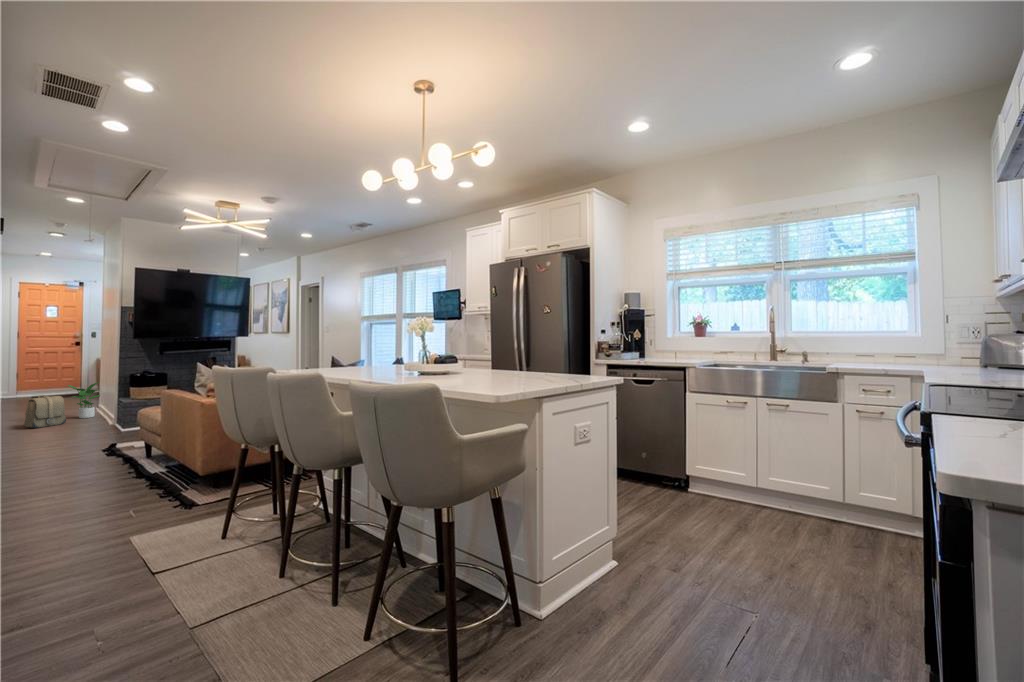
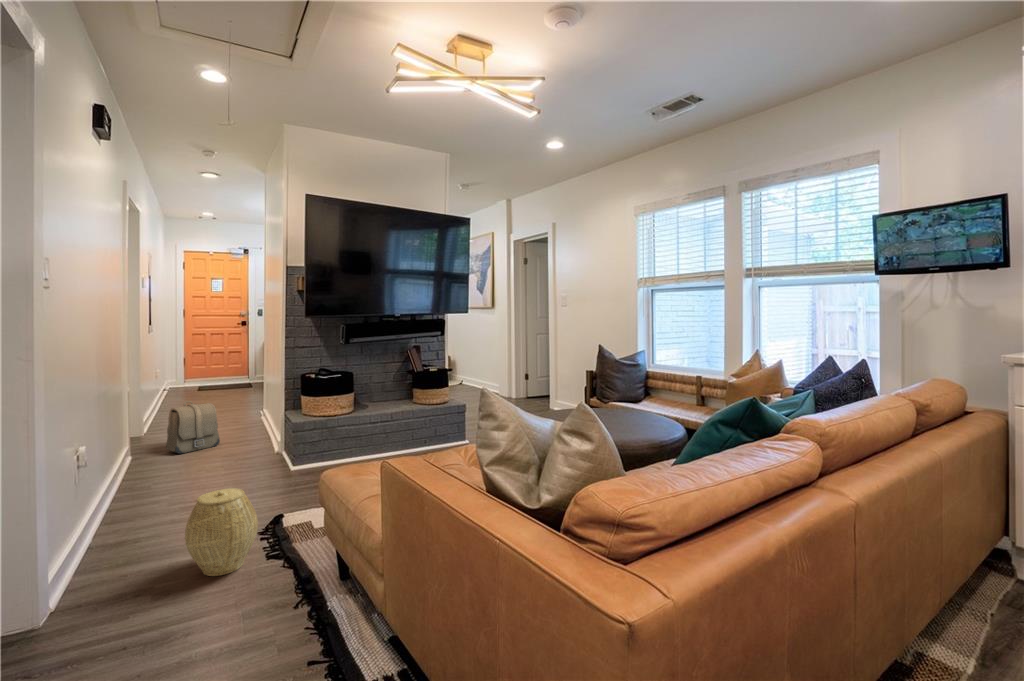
potted plant: present [68,382,100,418] -> none [222,380,264,434]
woven basket: none [64,420,103,458] -> present [185,488,258,576]

